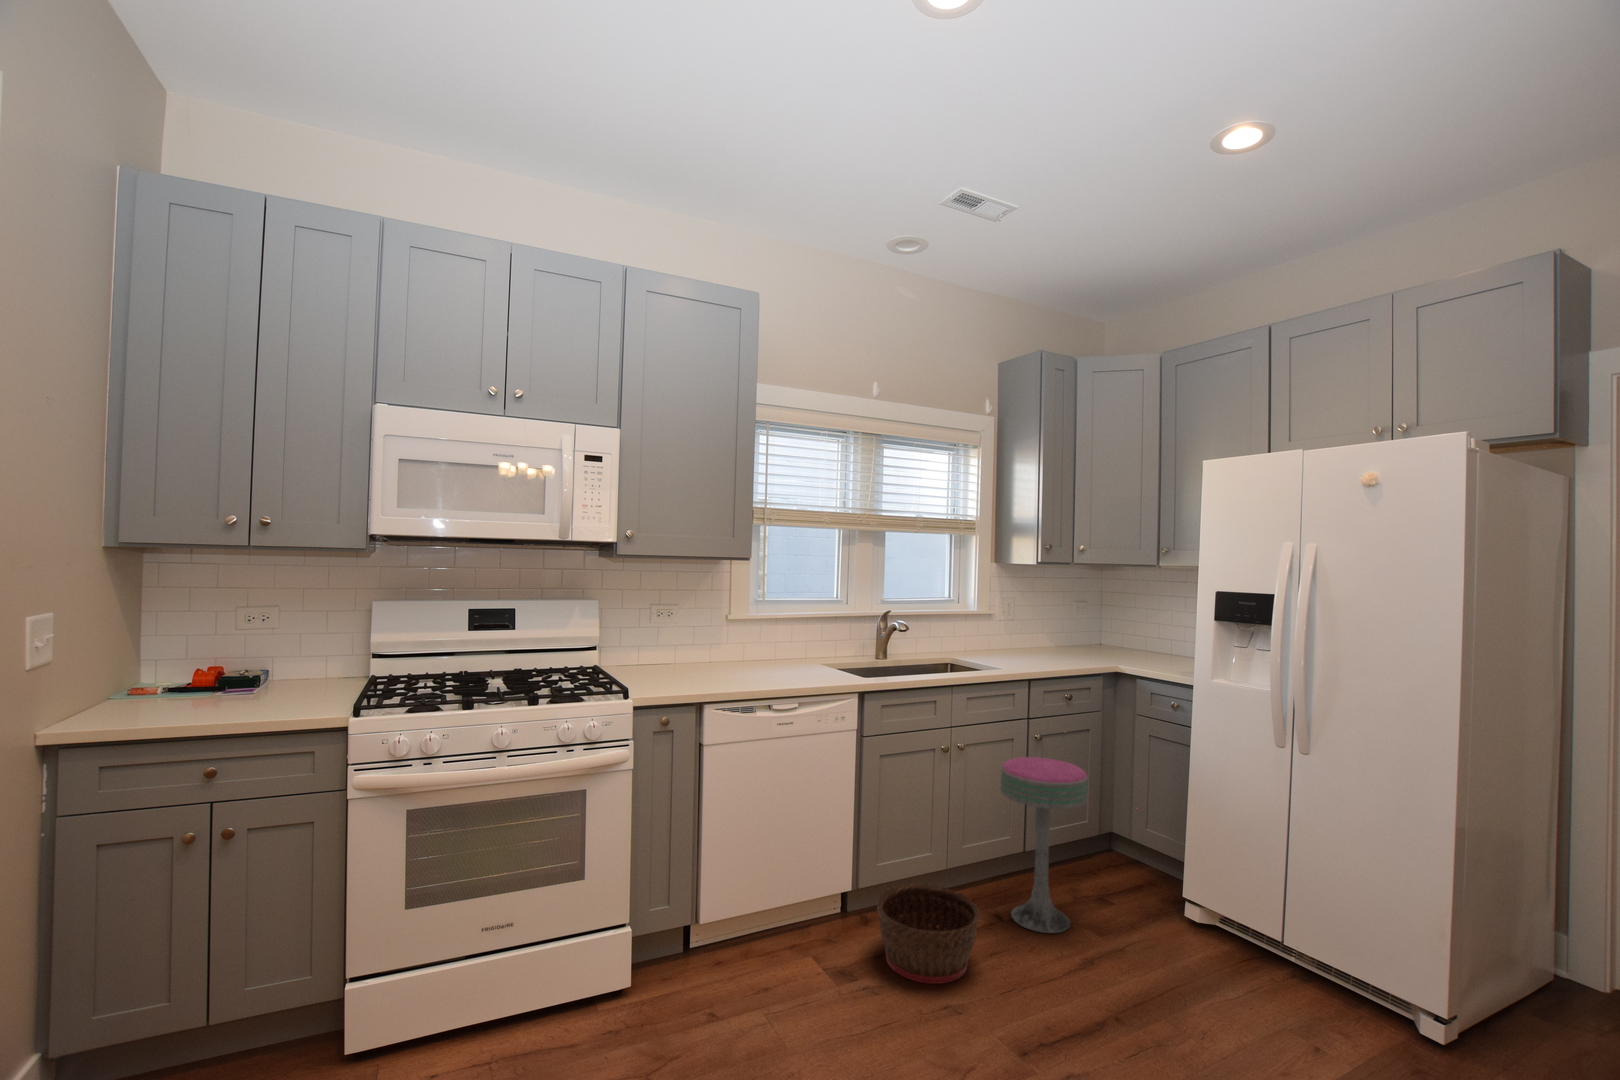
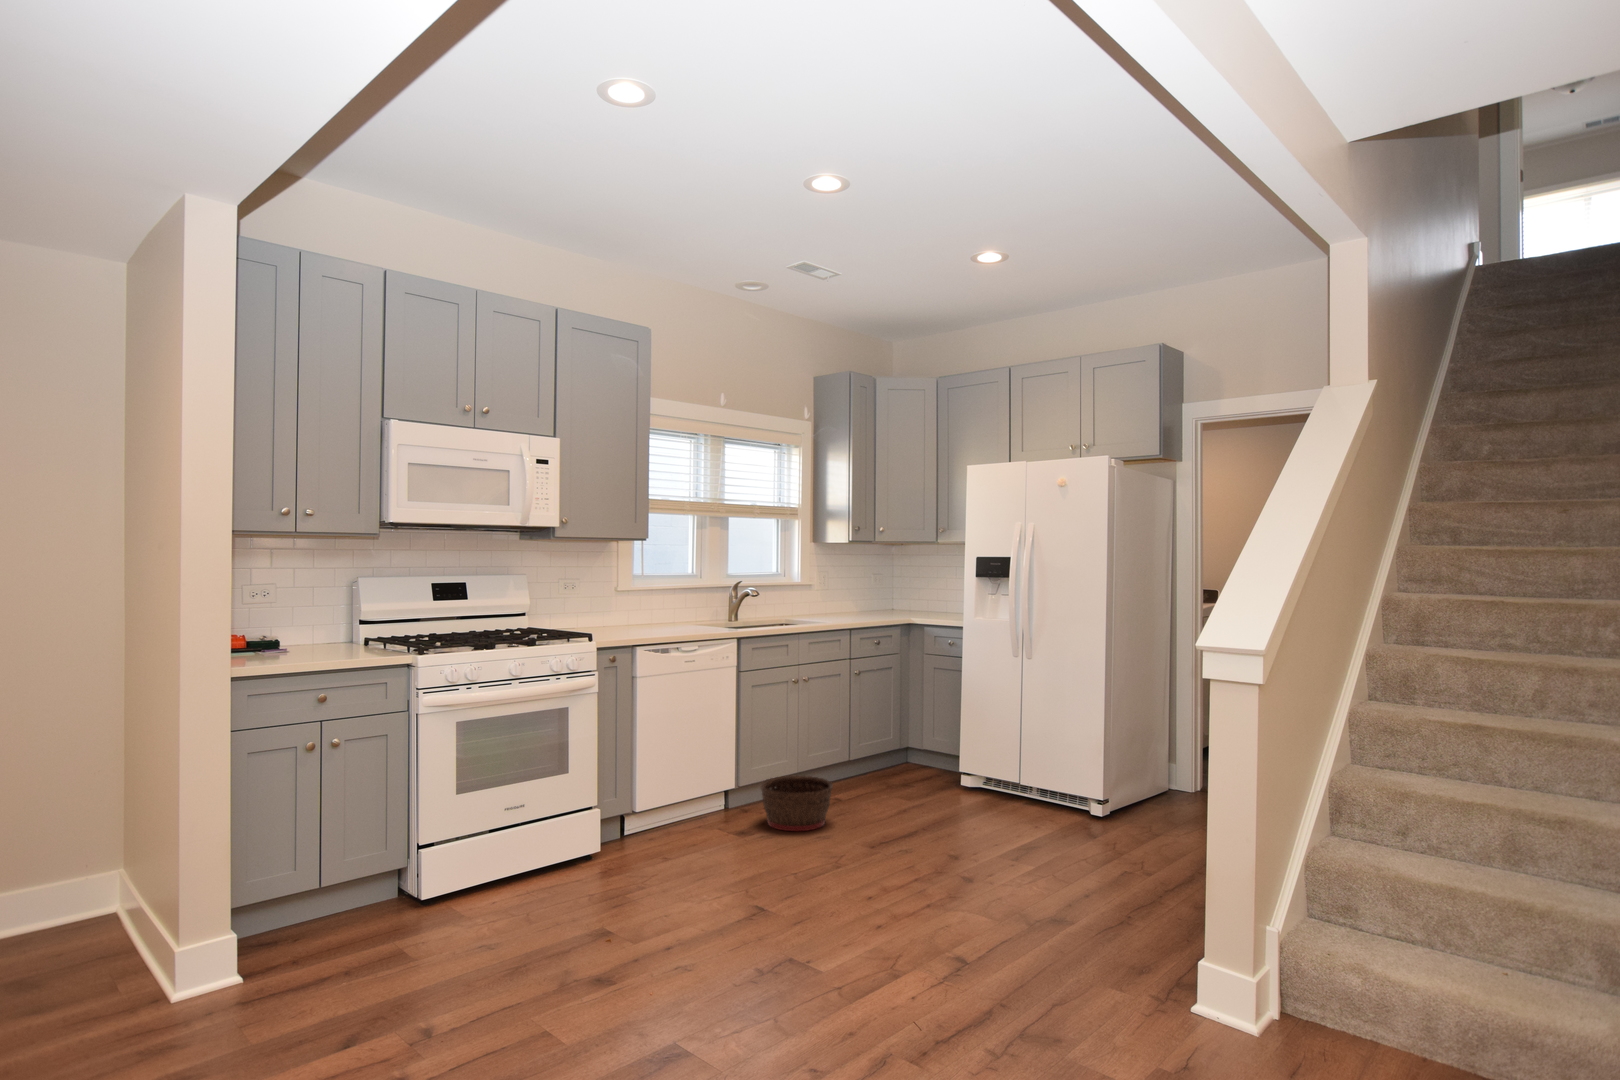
bar stool: present [1001,757,1088,933] -> none [836,684,897,804]

